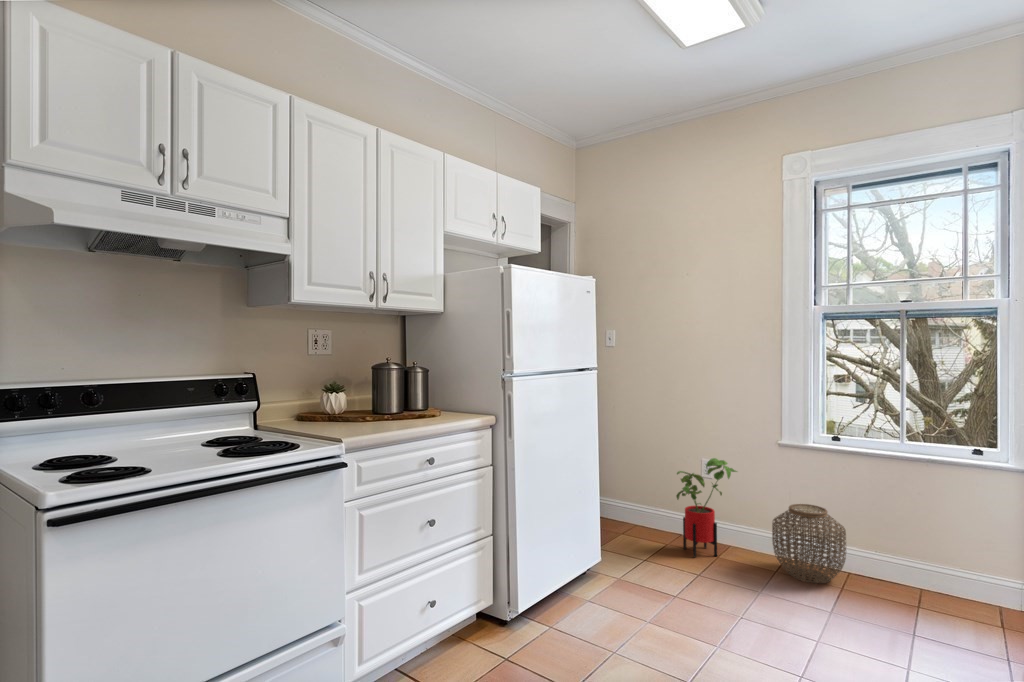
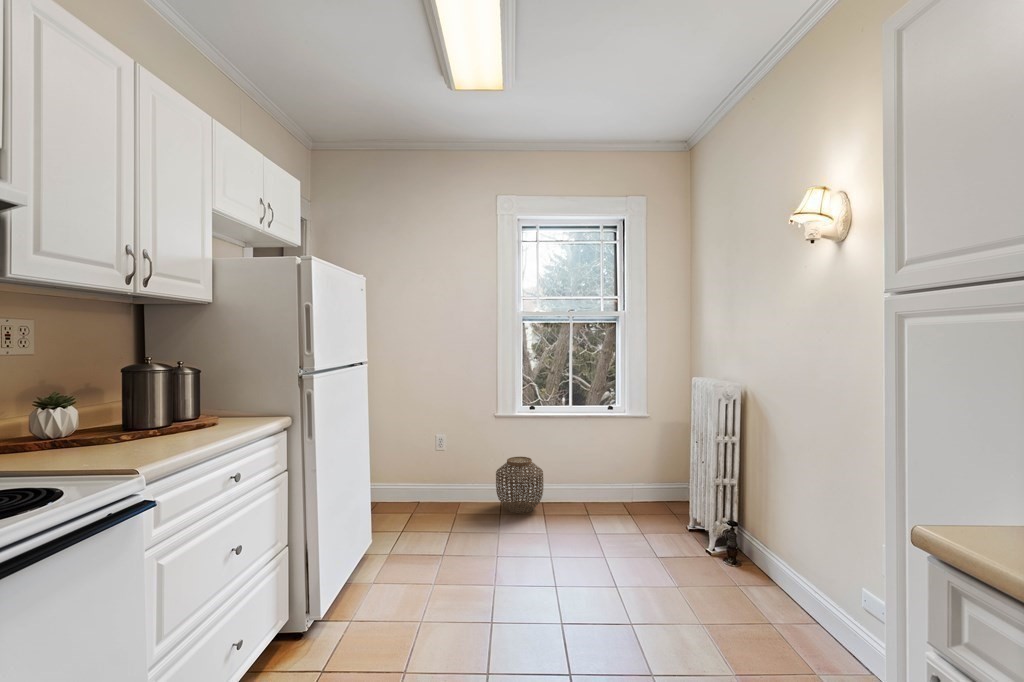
house plant: present [676,458,737,557] -> none [419,432,468,516]

